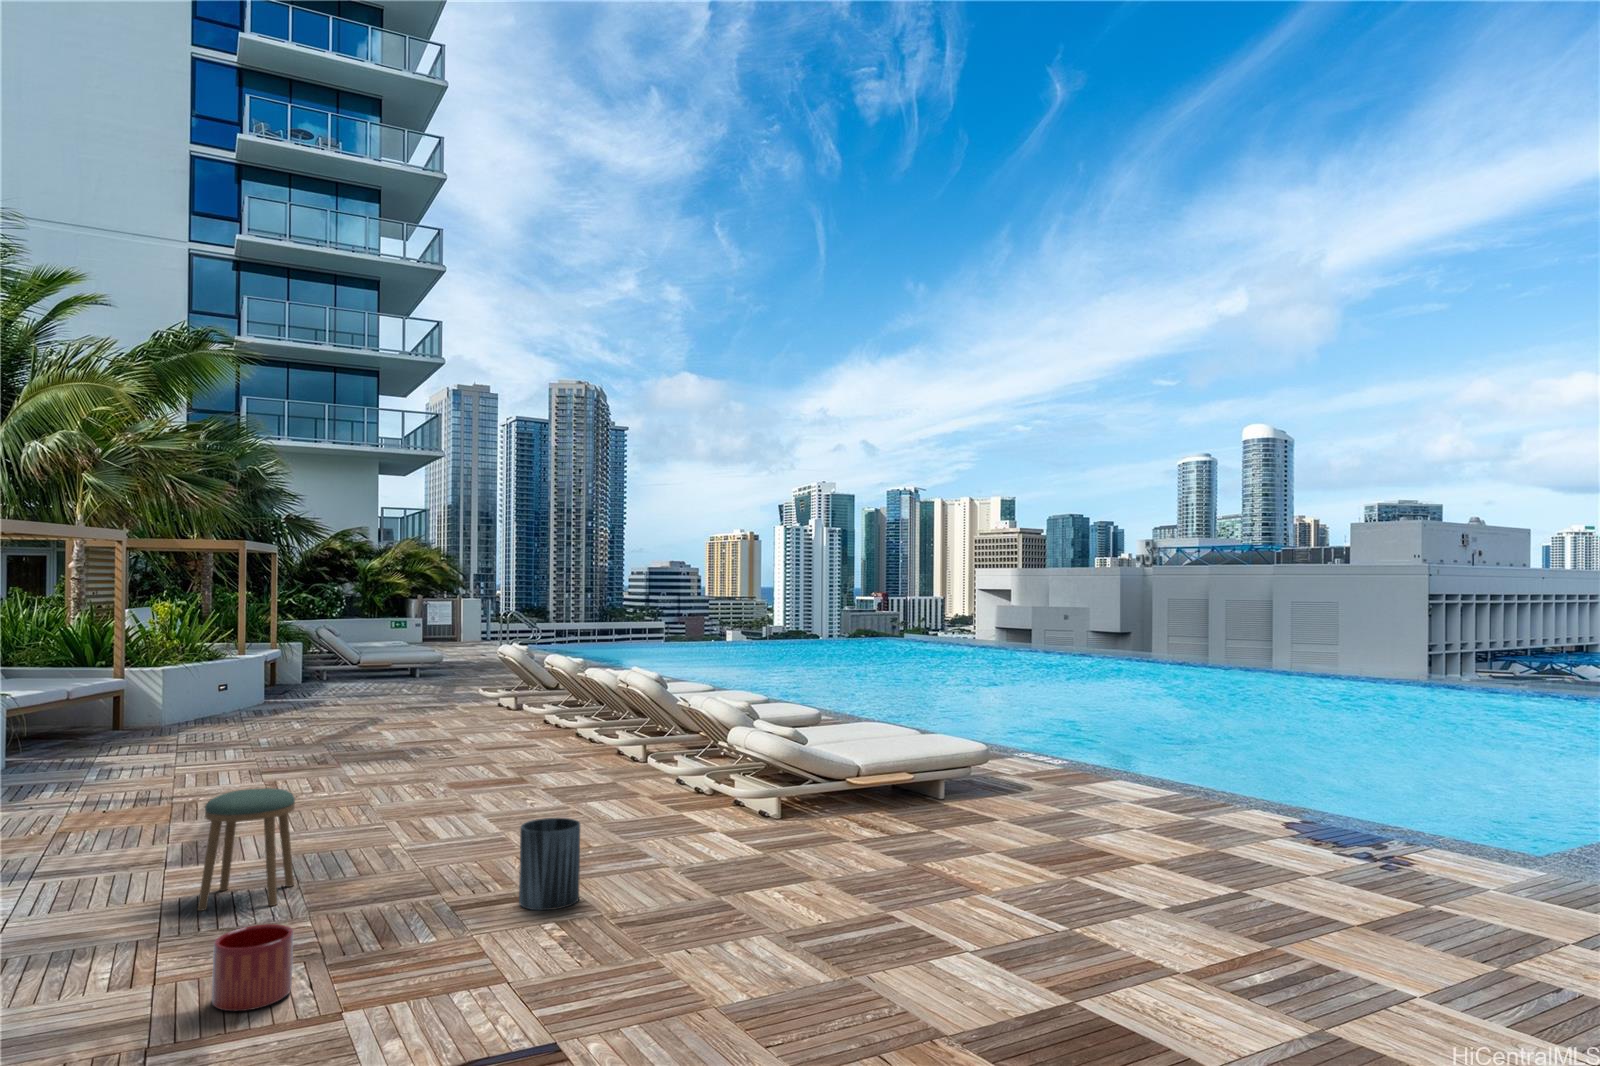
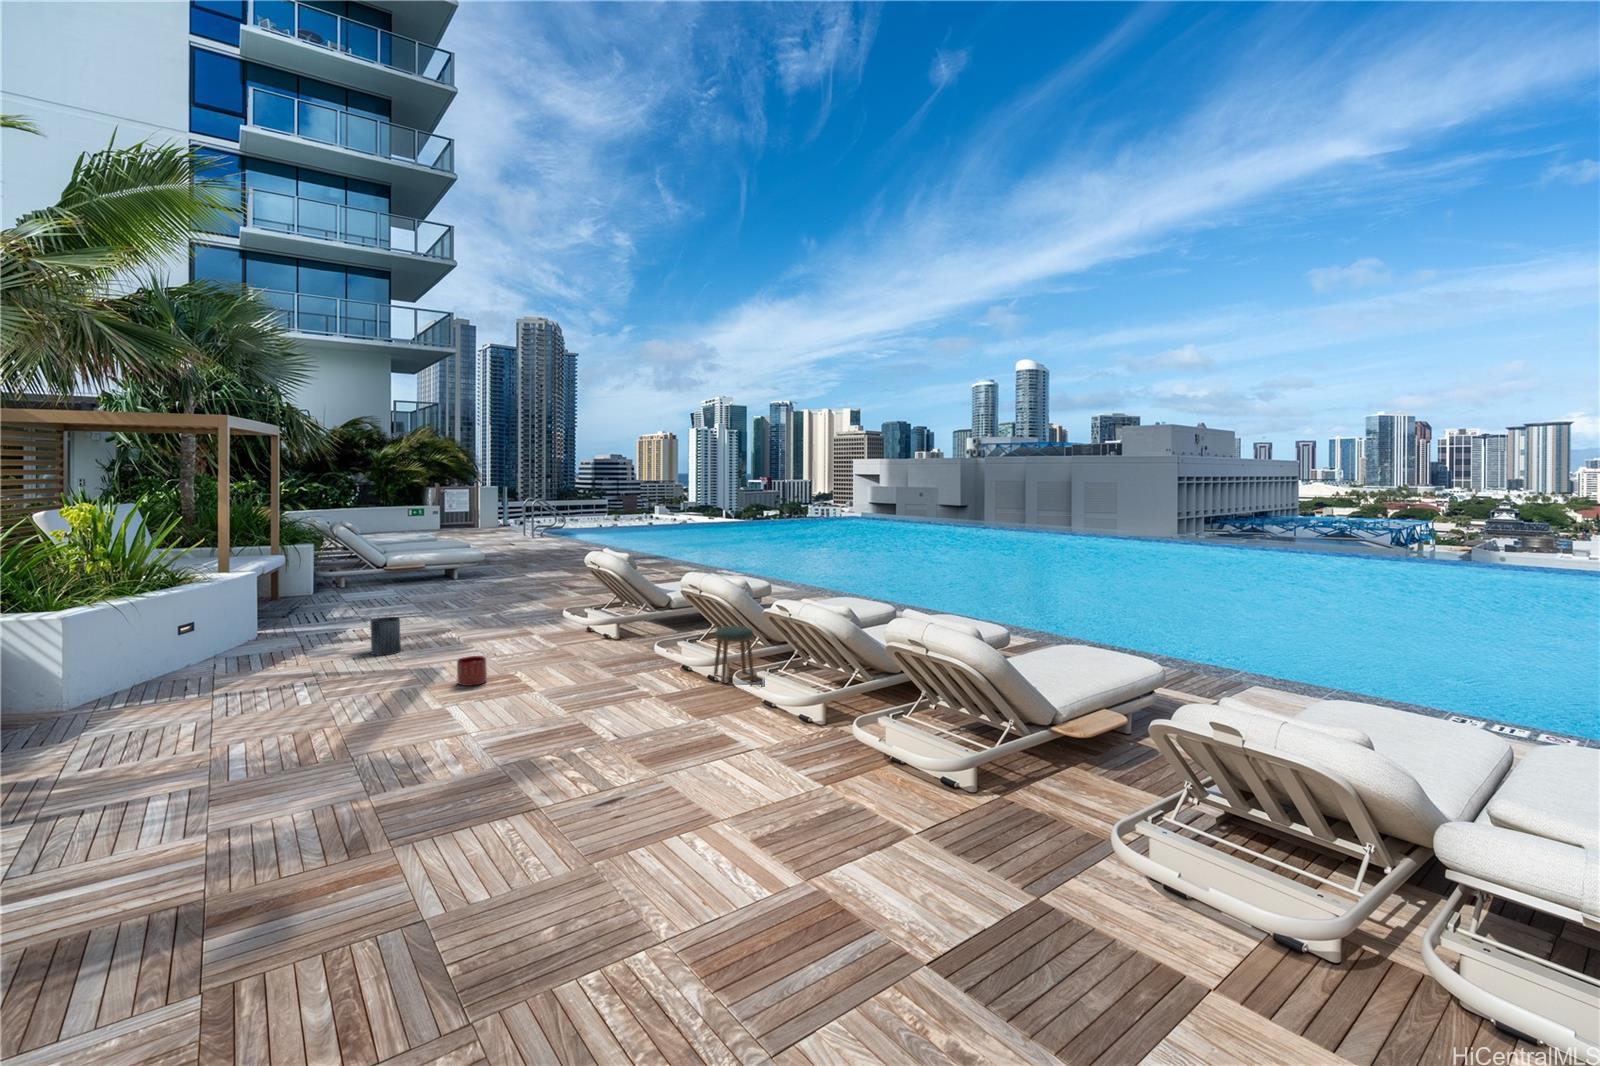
stool: present [198,788,295,911] -> present [714,626,754,684]
trash can: present [519,818,580,910] -> present [370,617,401,655]

